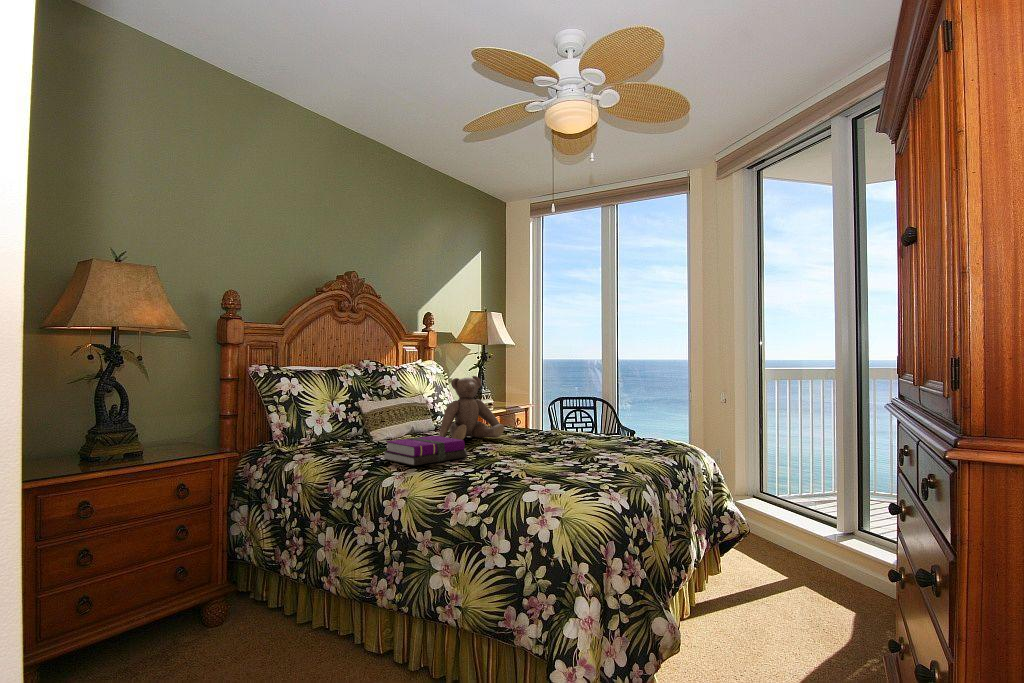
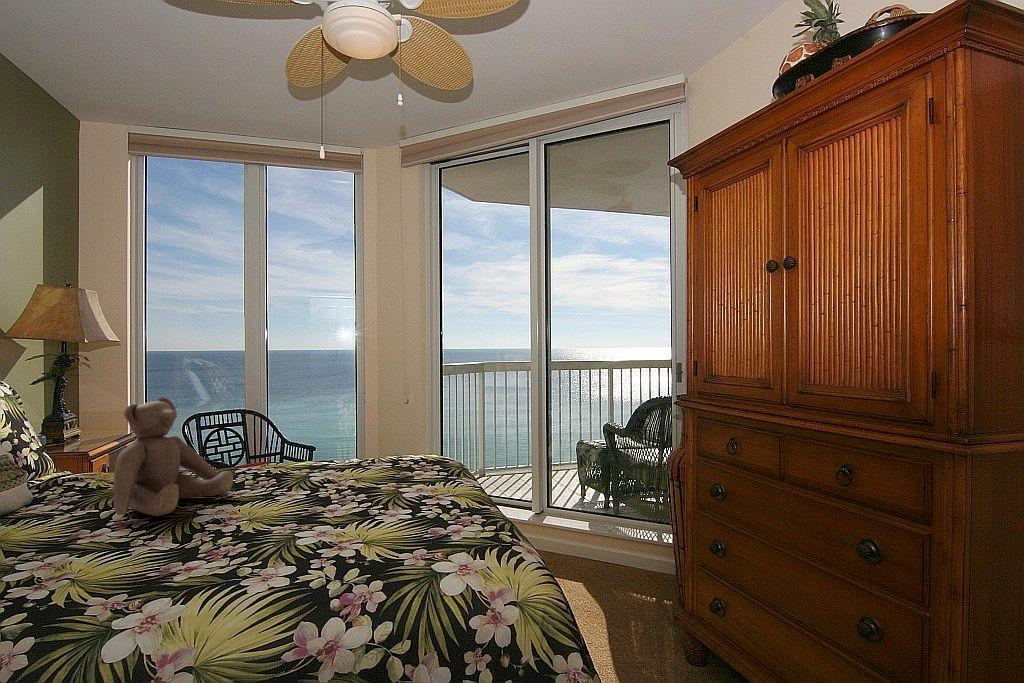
notebook: present [384,436,467,466] -> none [50,514,233,598]

